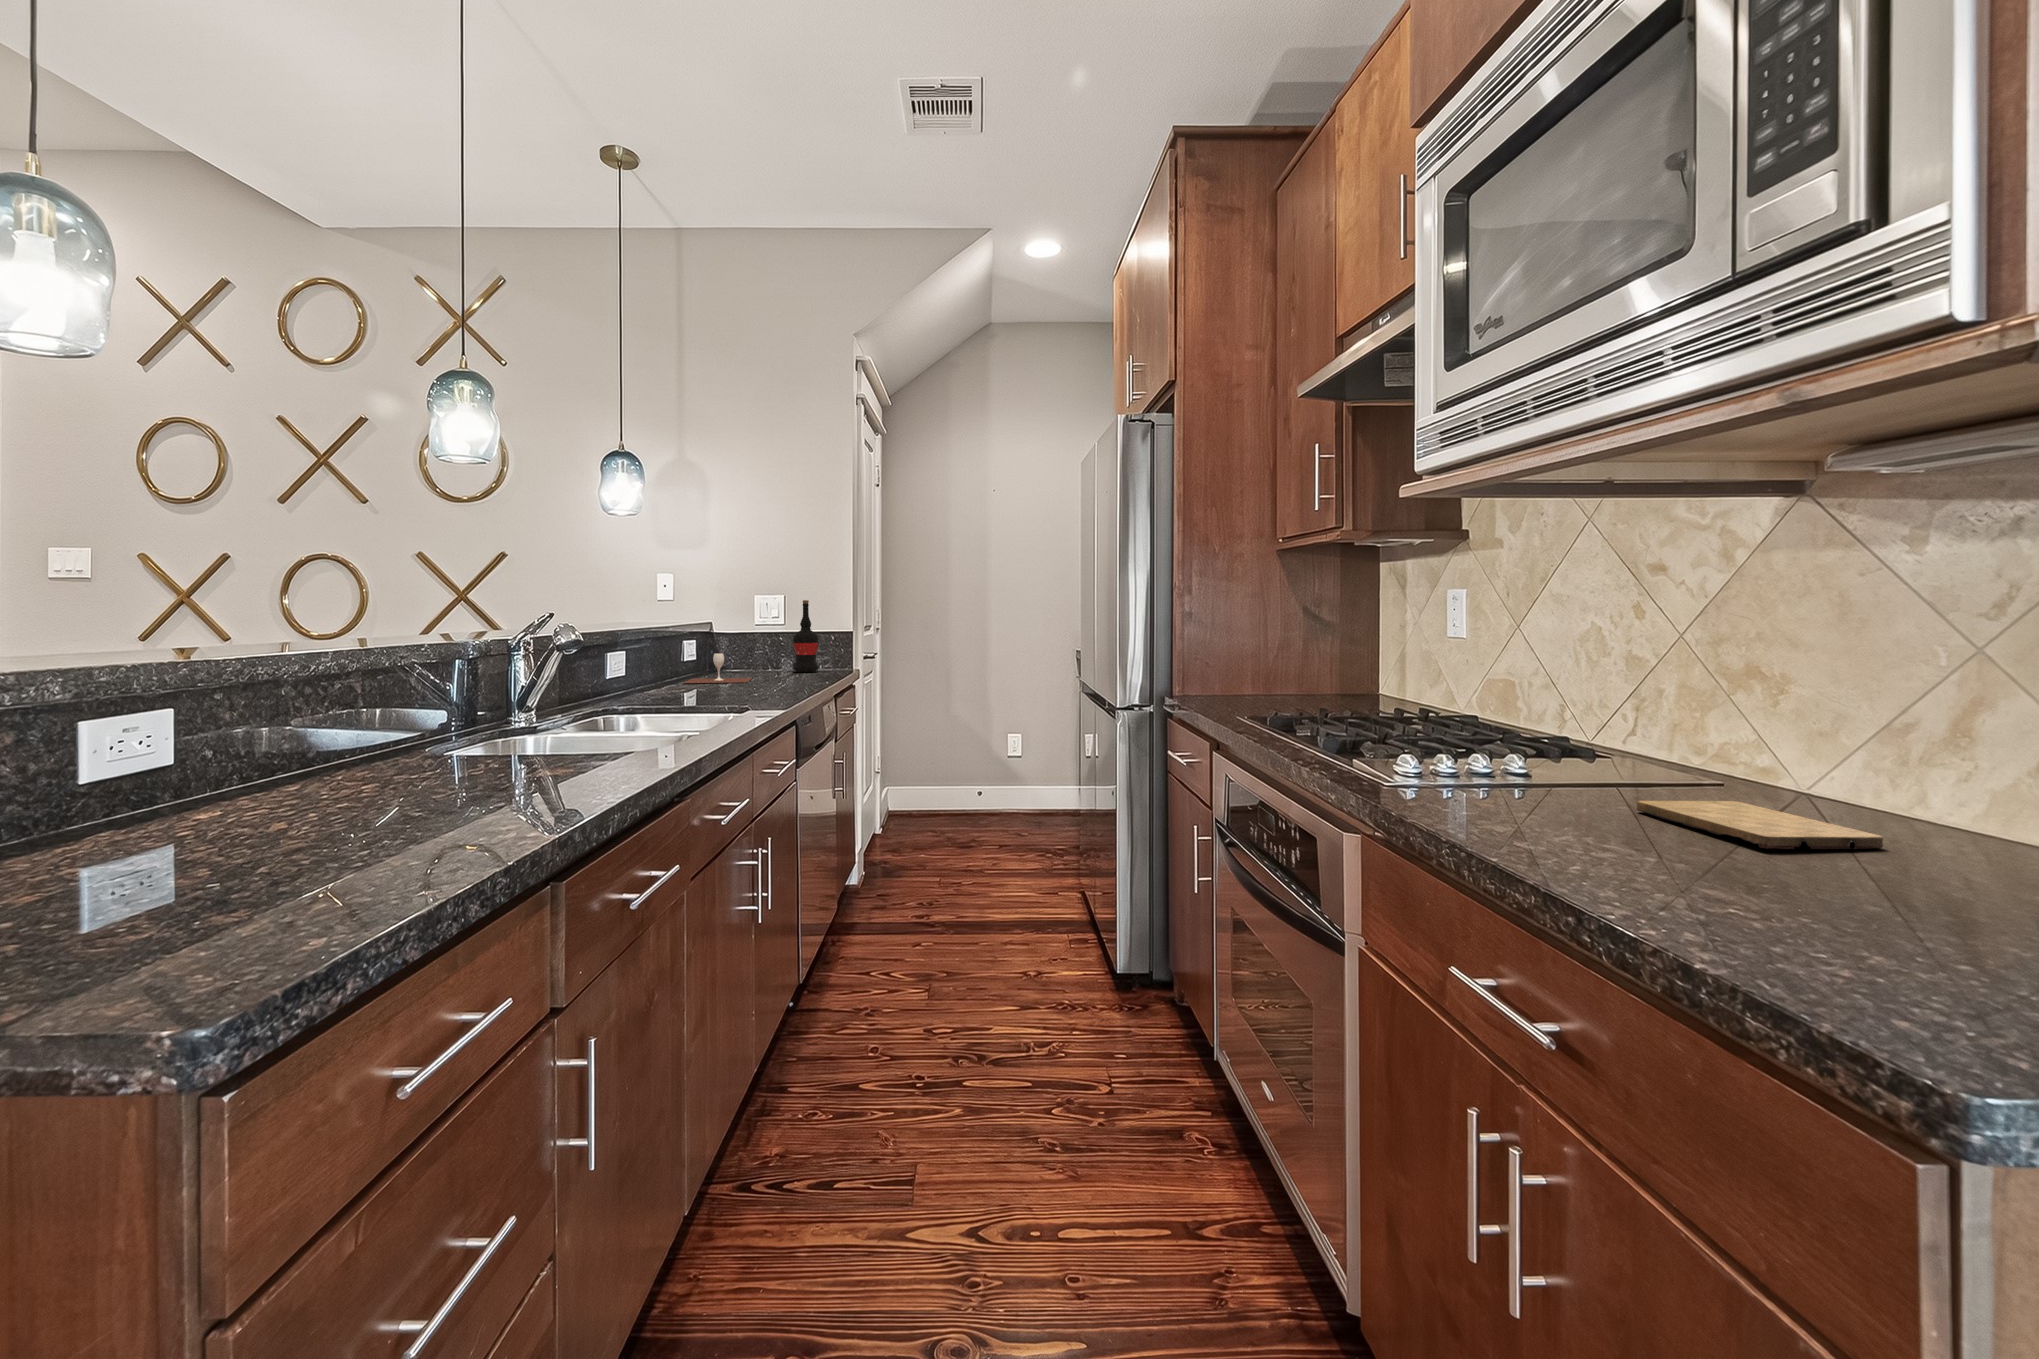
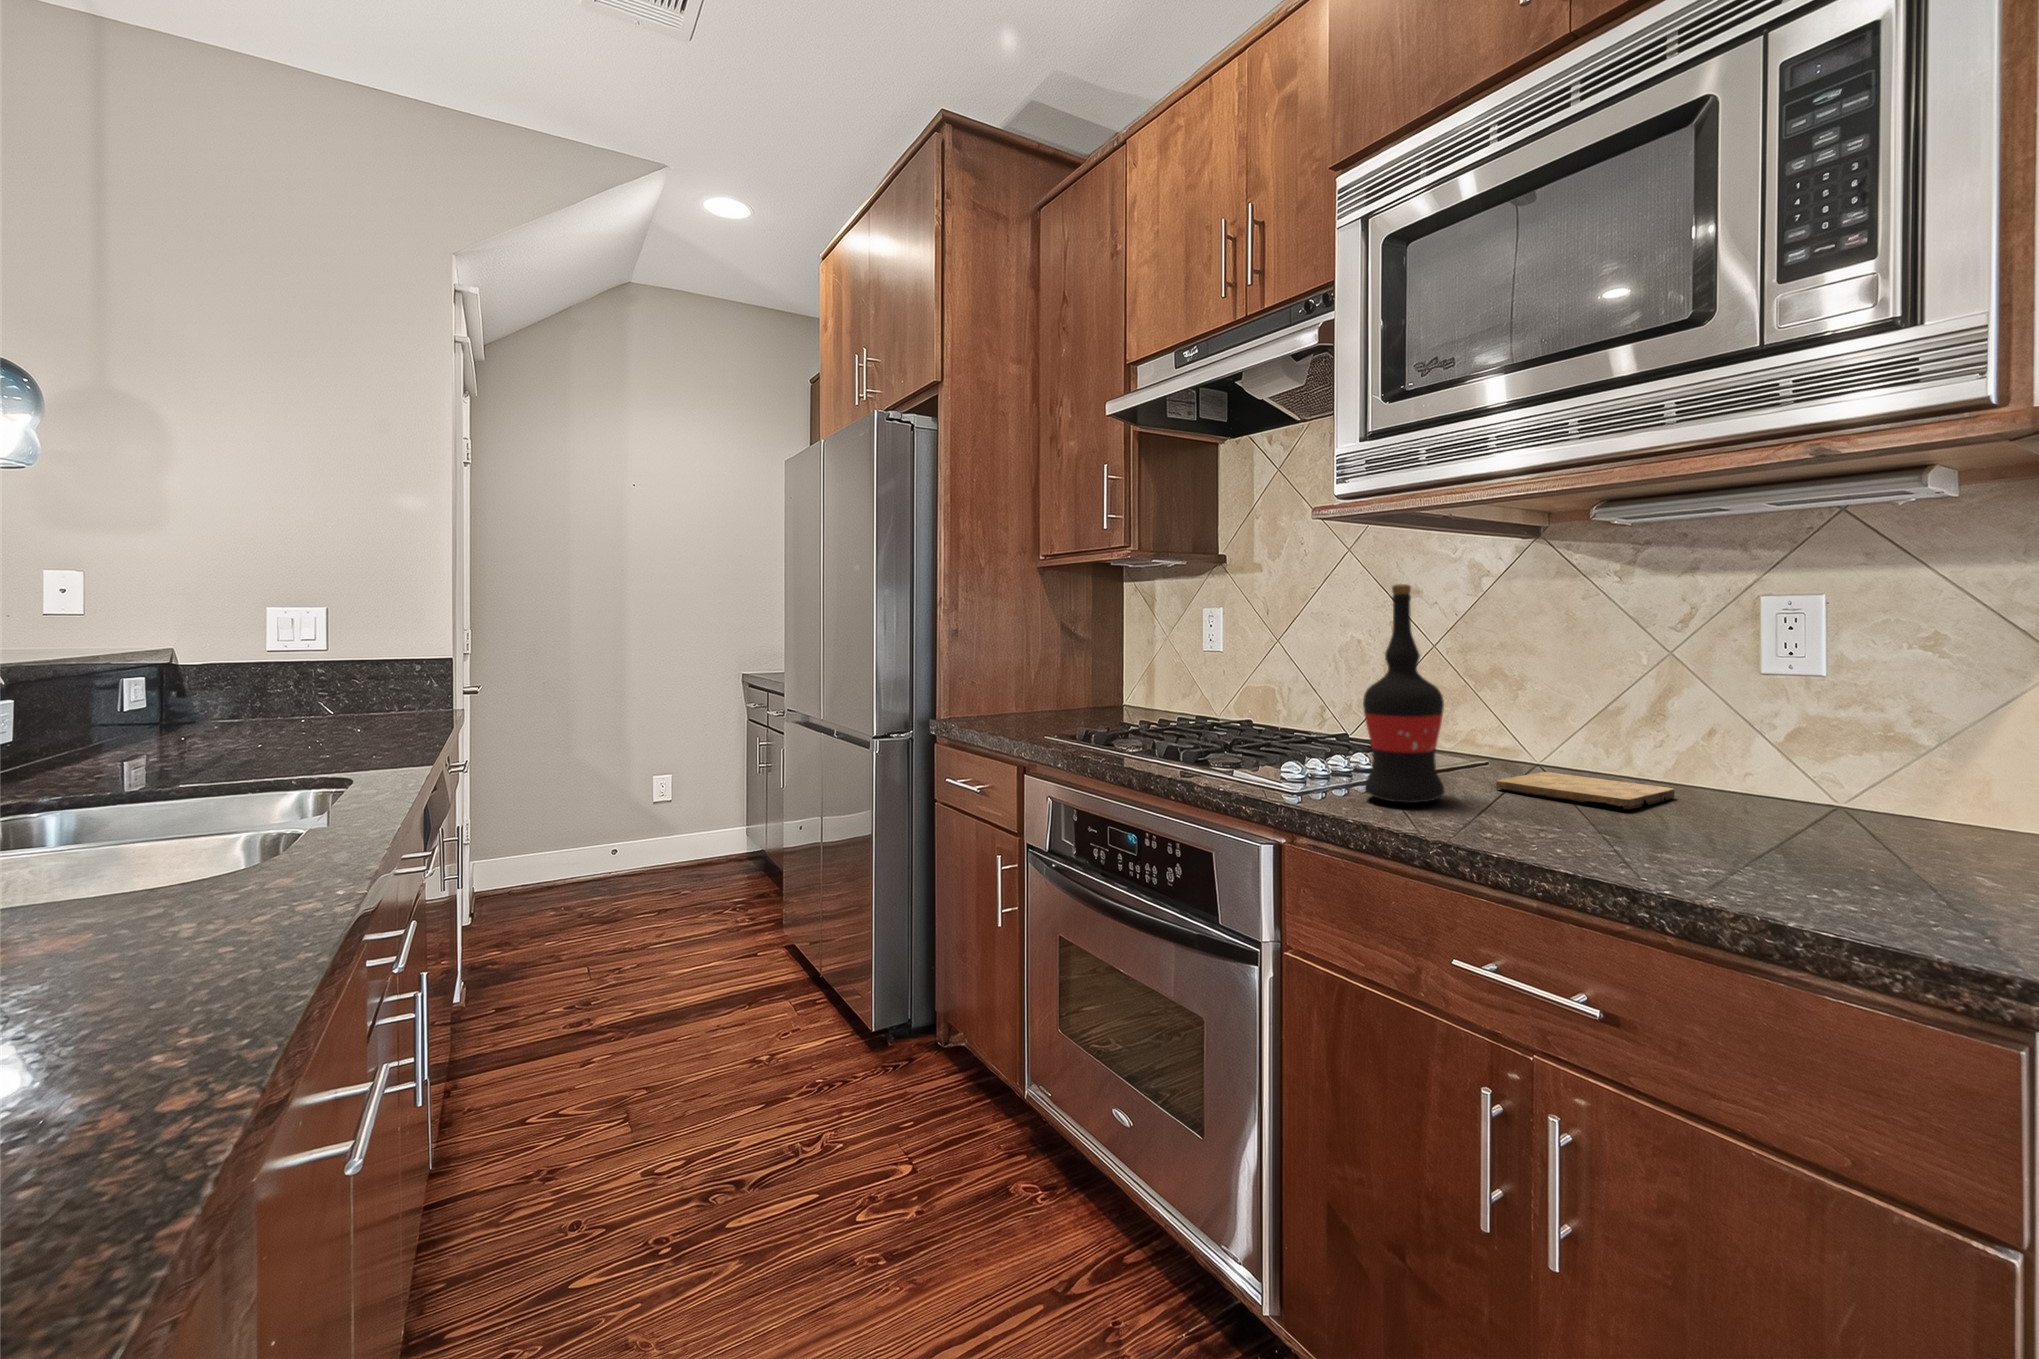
wine bottle: present [793,600,819,672] -> present [1363,584,1445,803]
wine glass: present [684,653,752,683] -> none [148,700,279,750]

